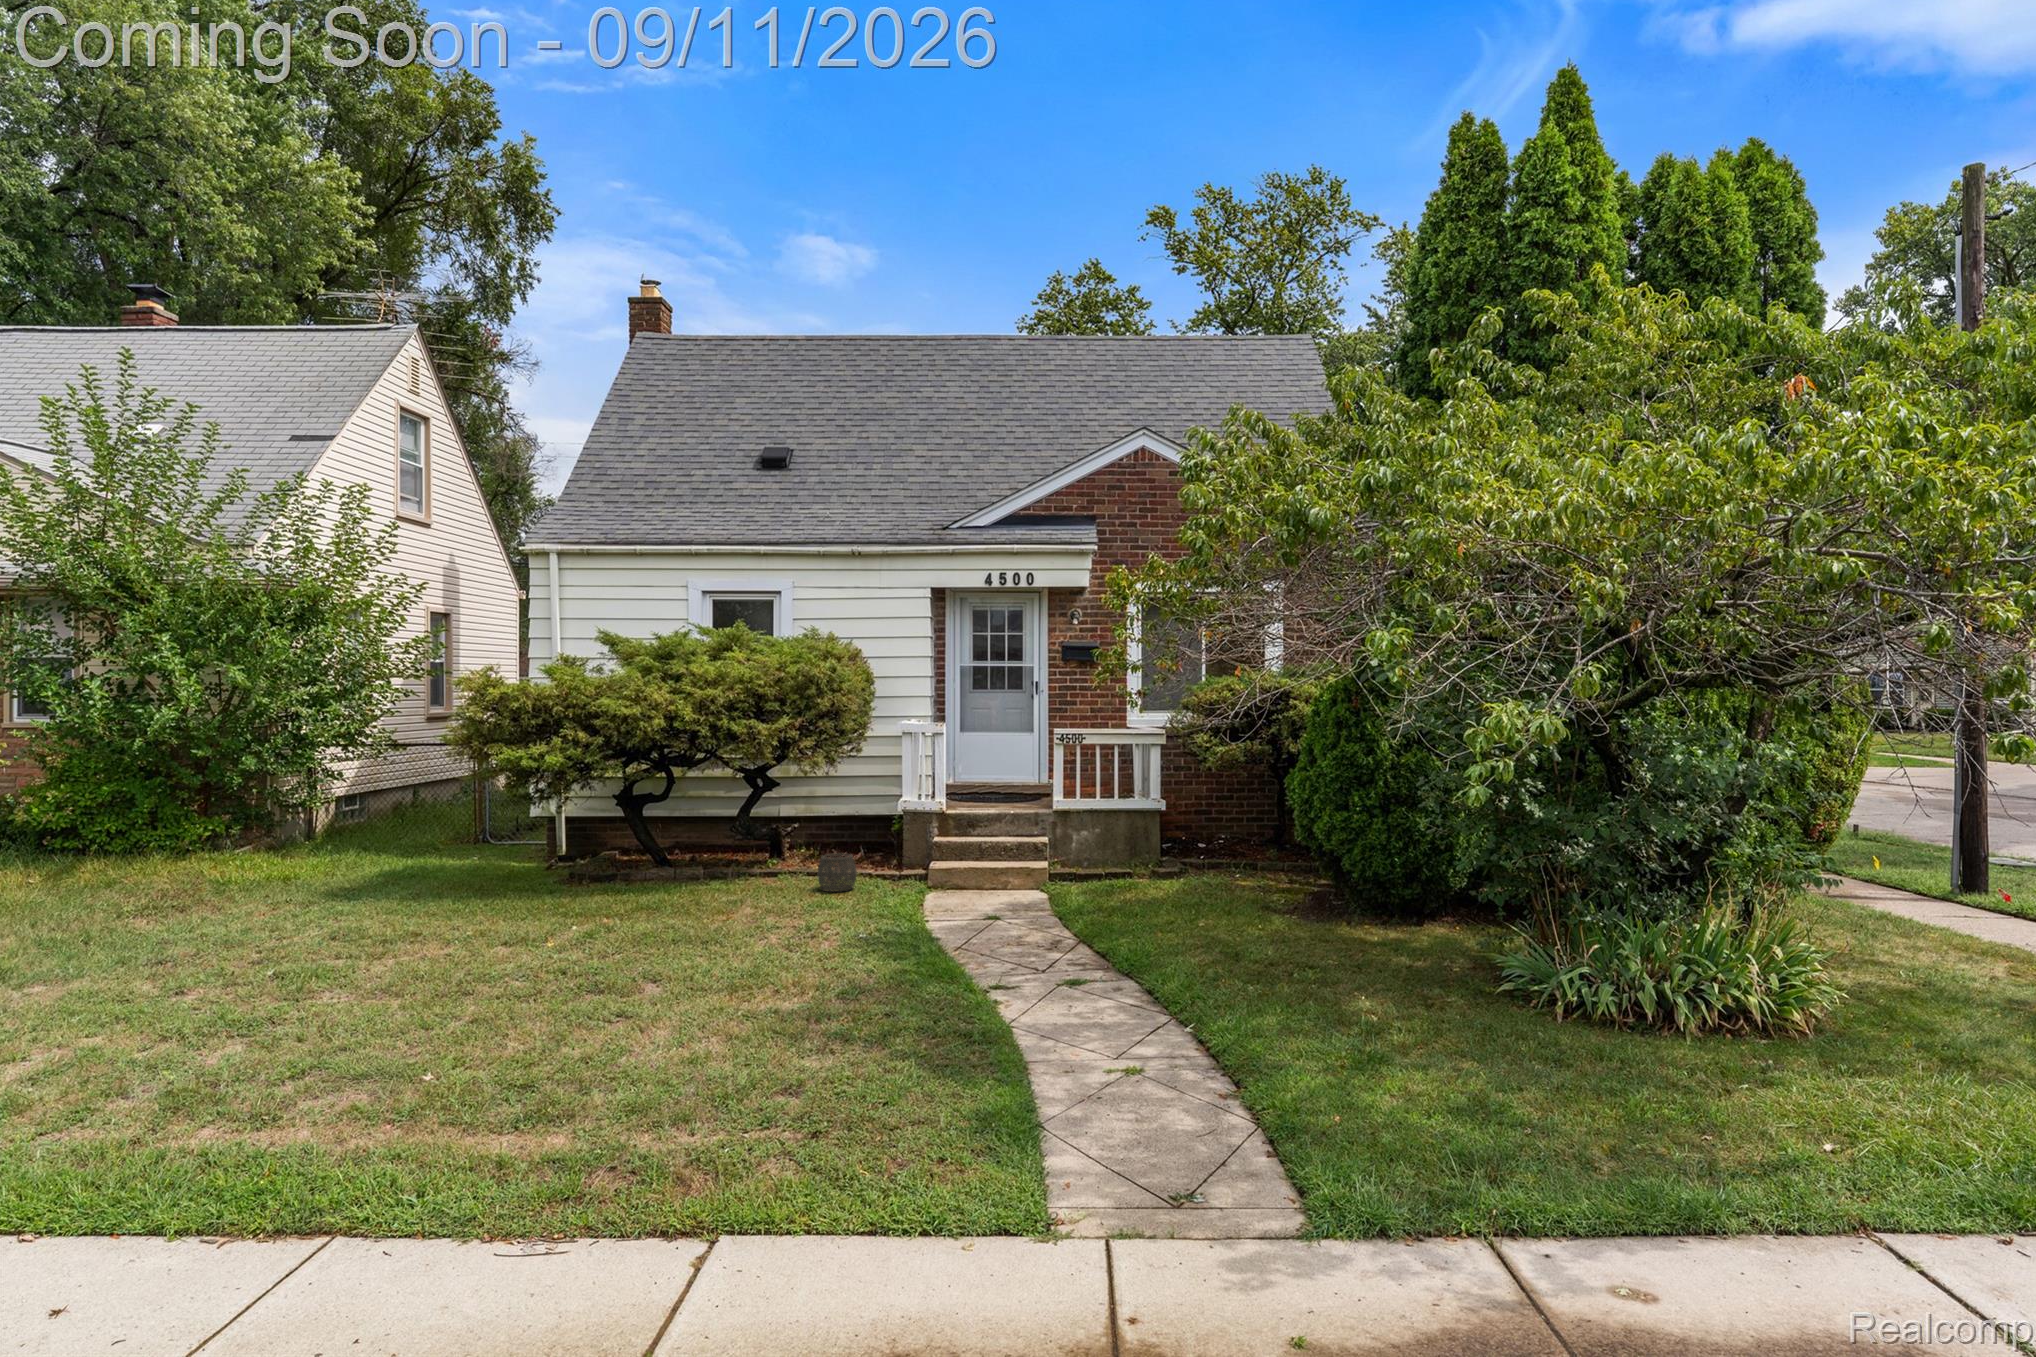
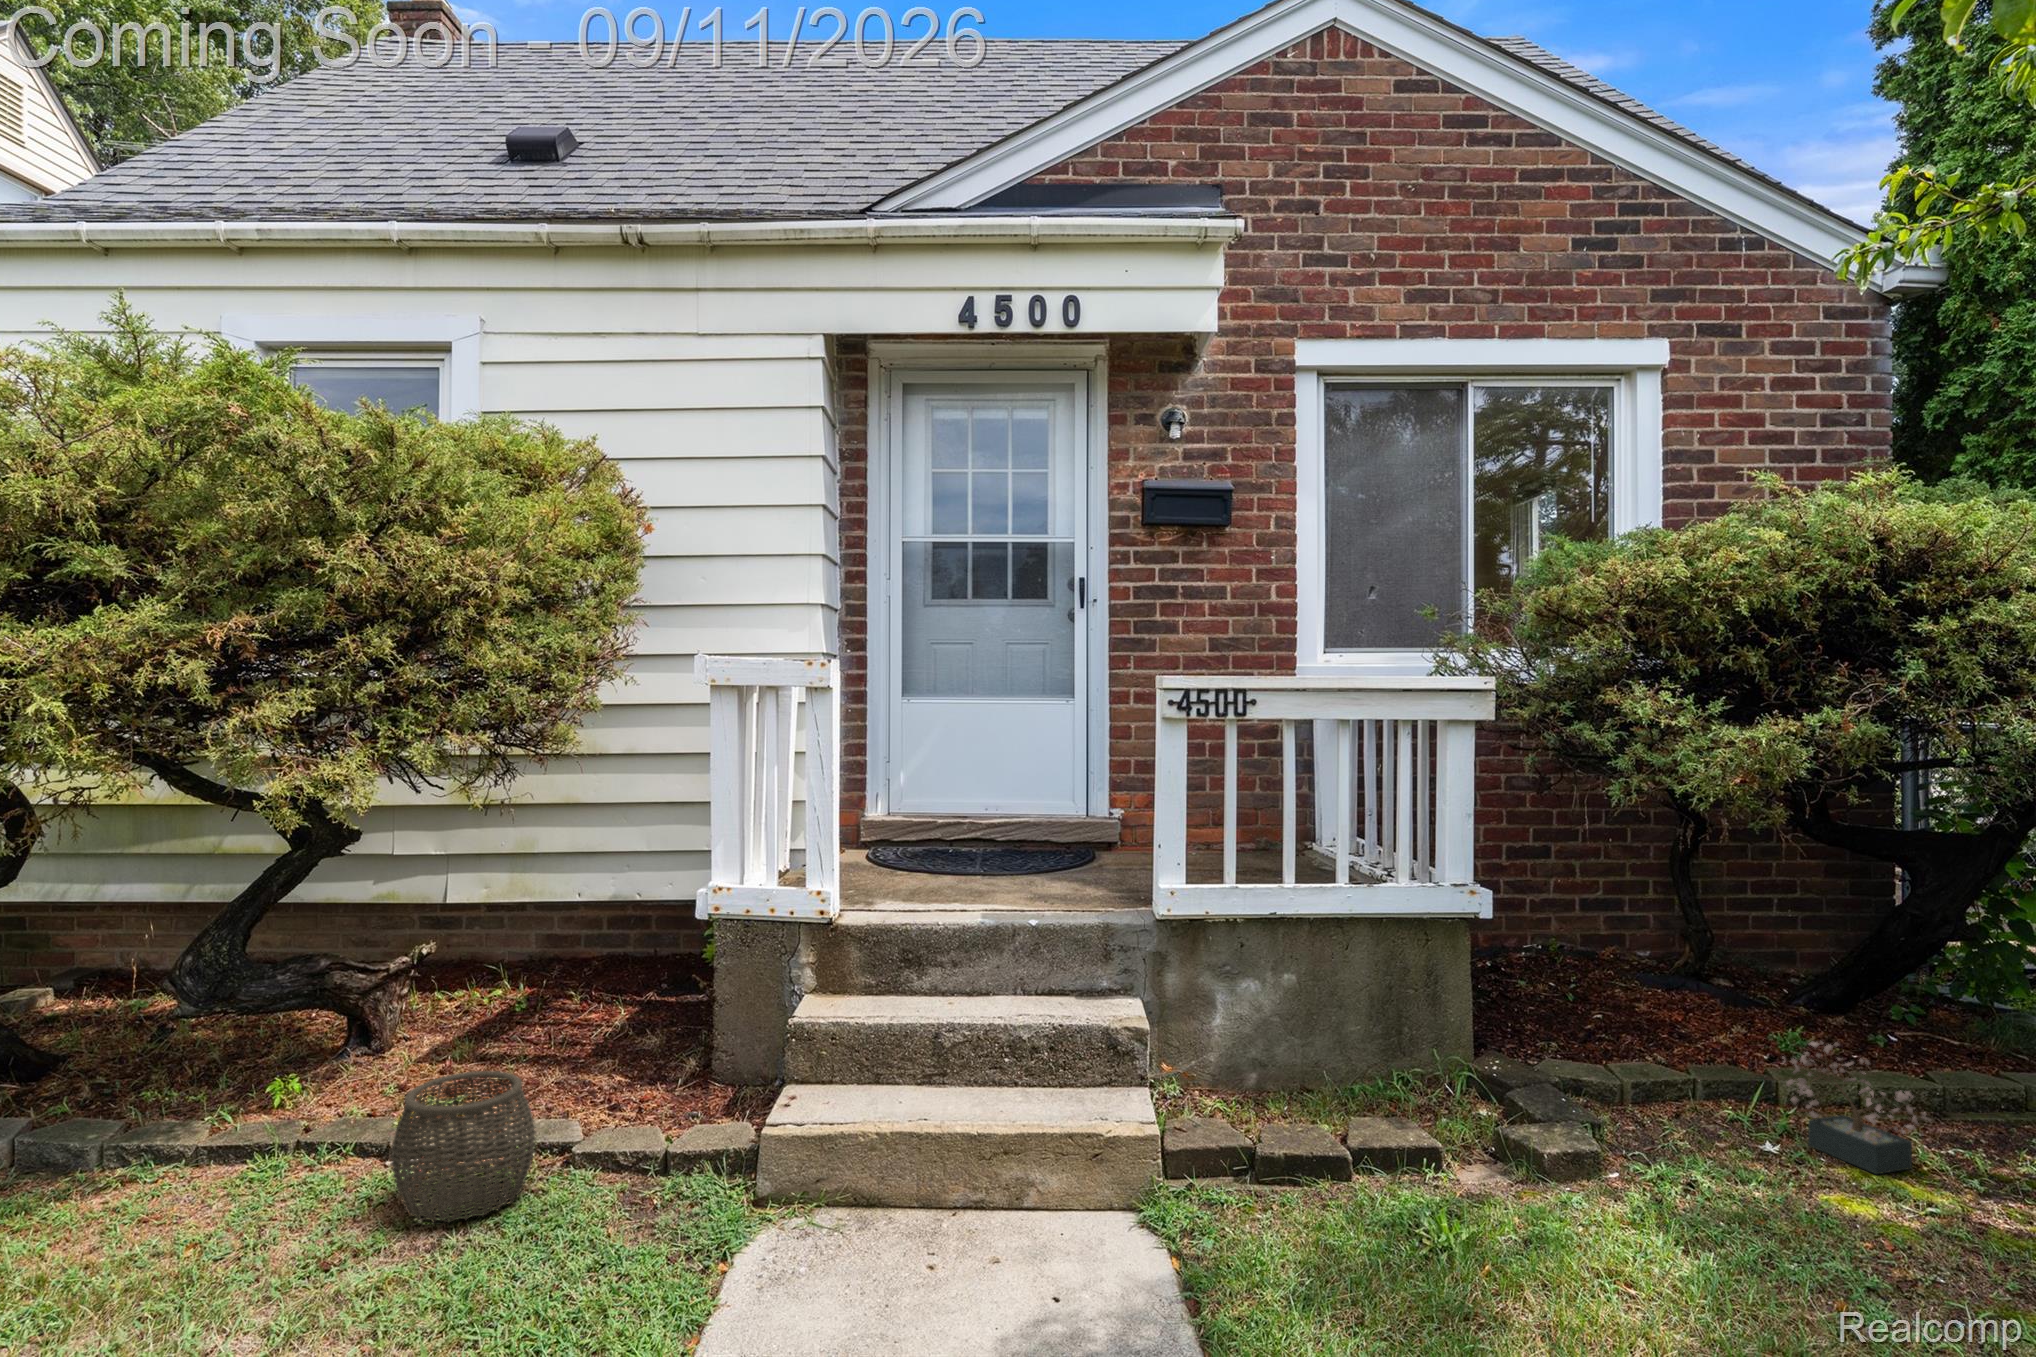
decorative plant: none [1252,846,1288,883] -> present [1783,1042,1931,1174]

